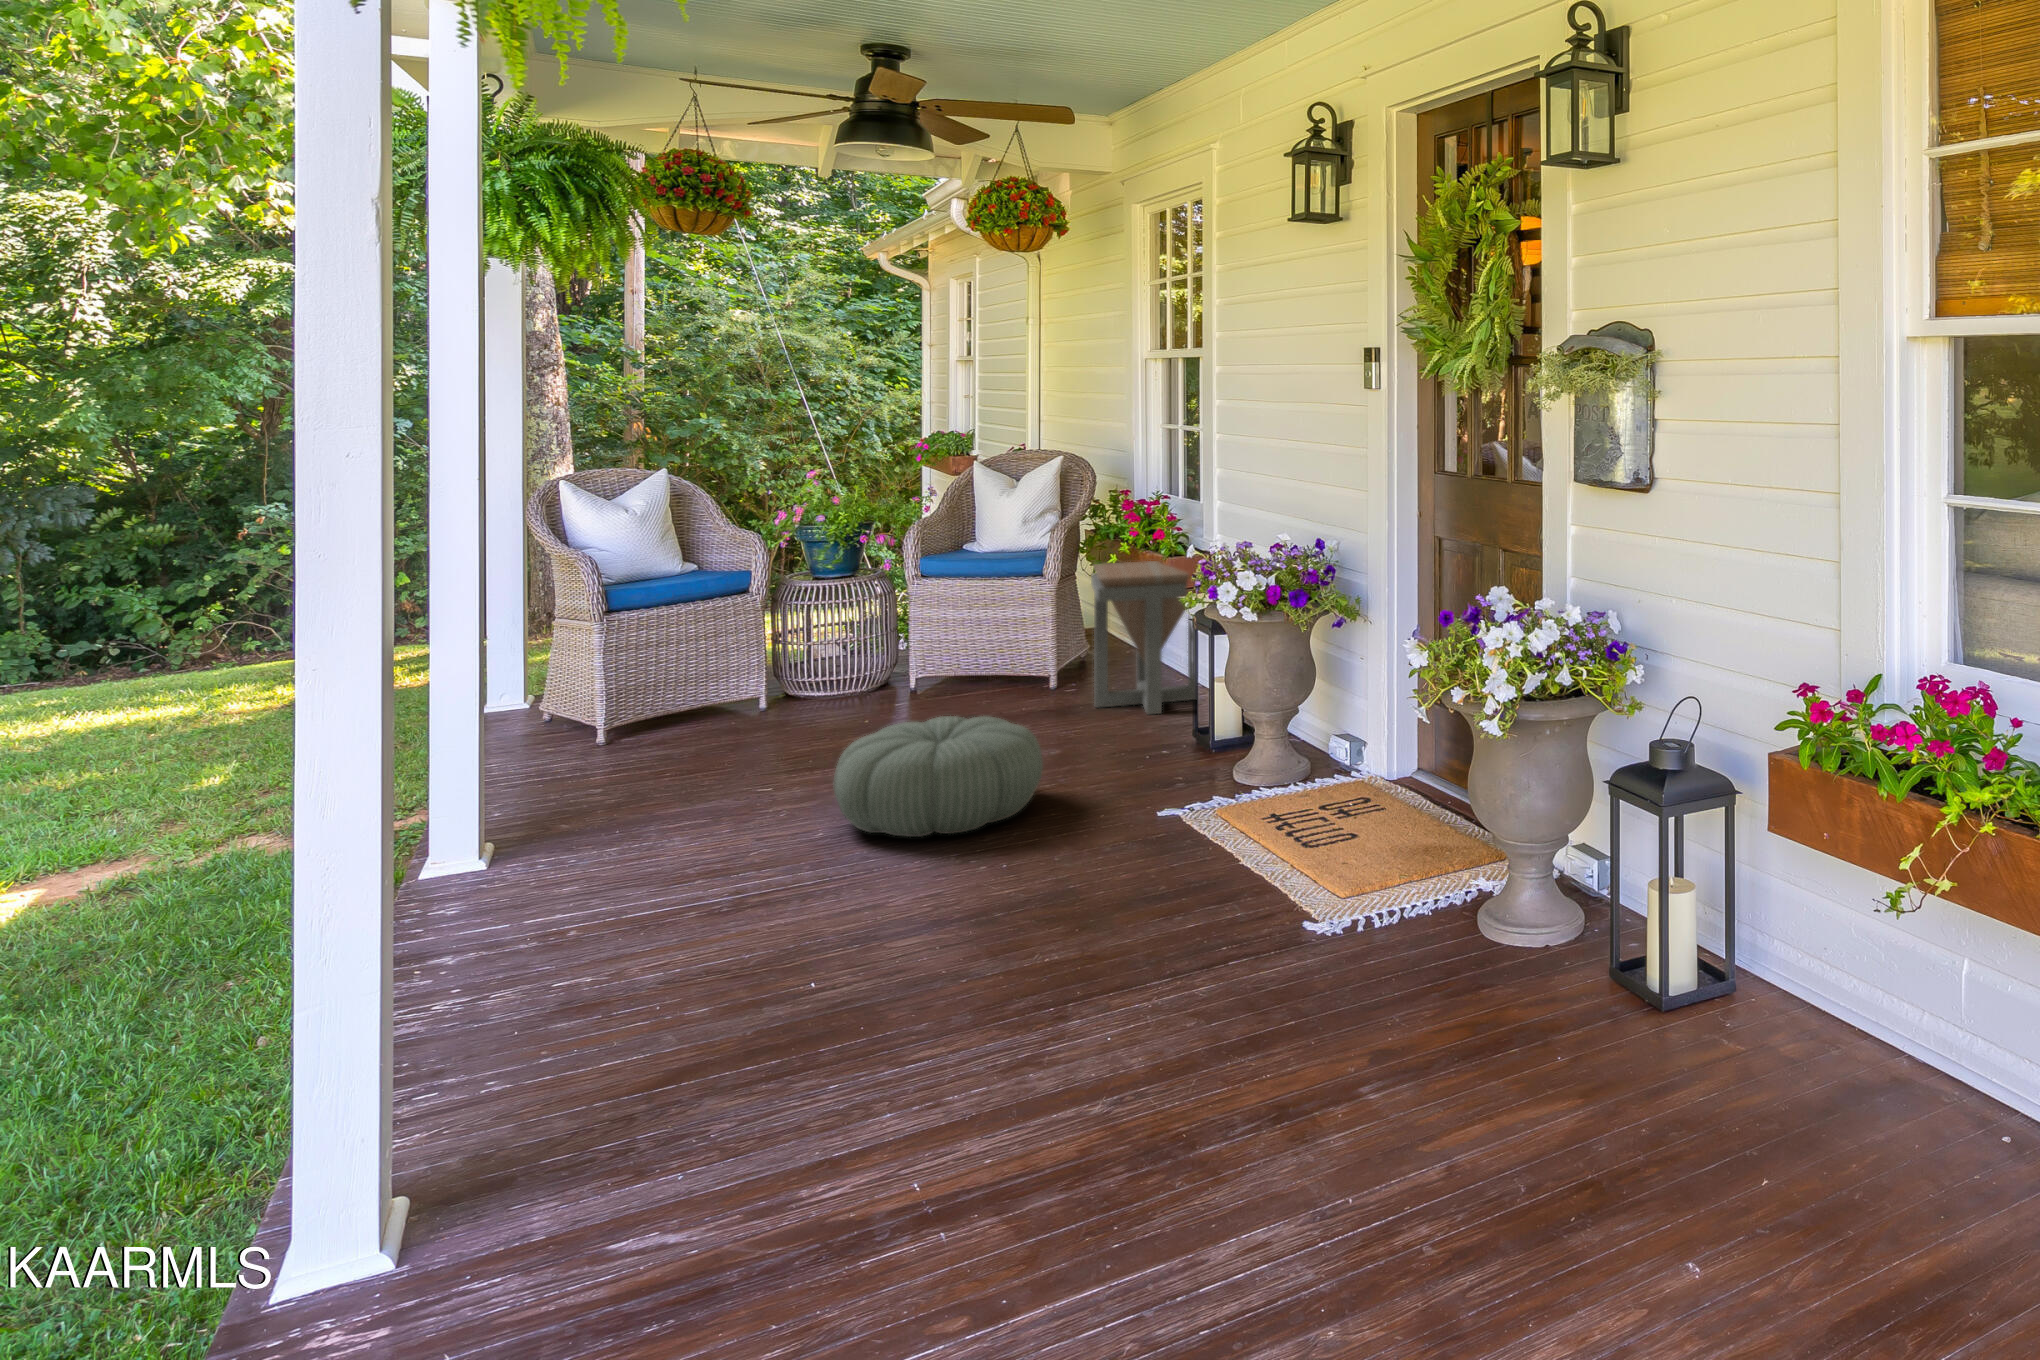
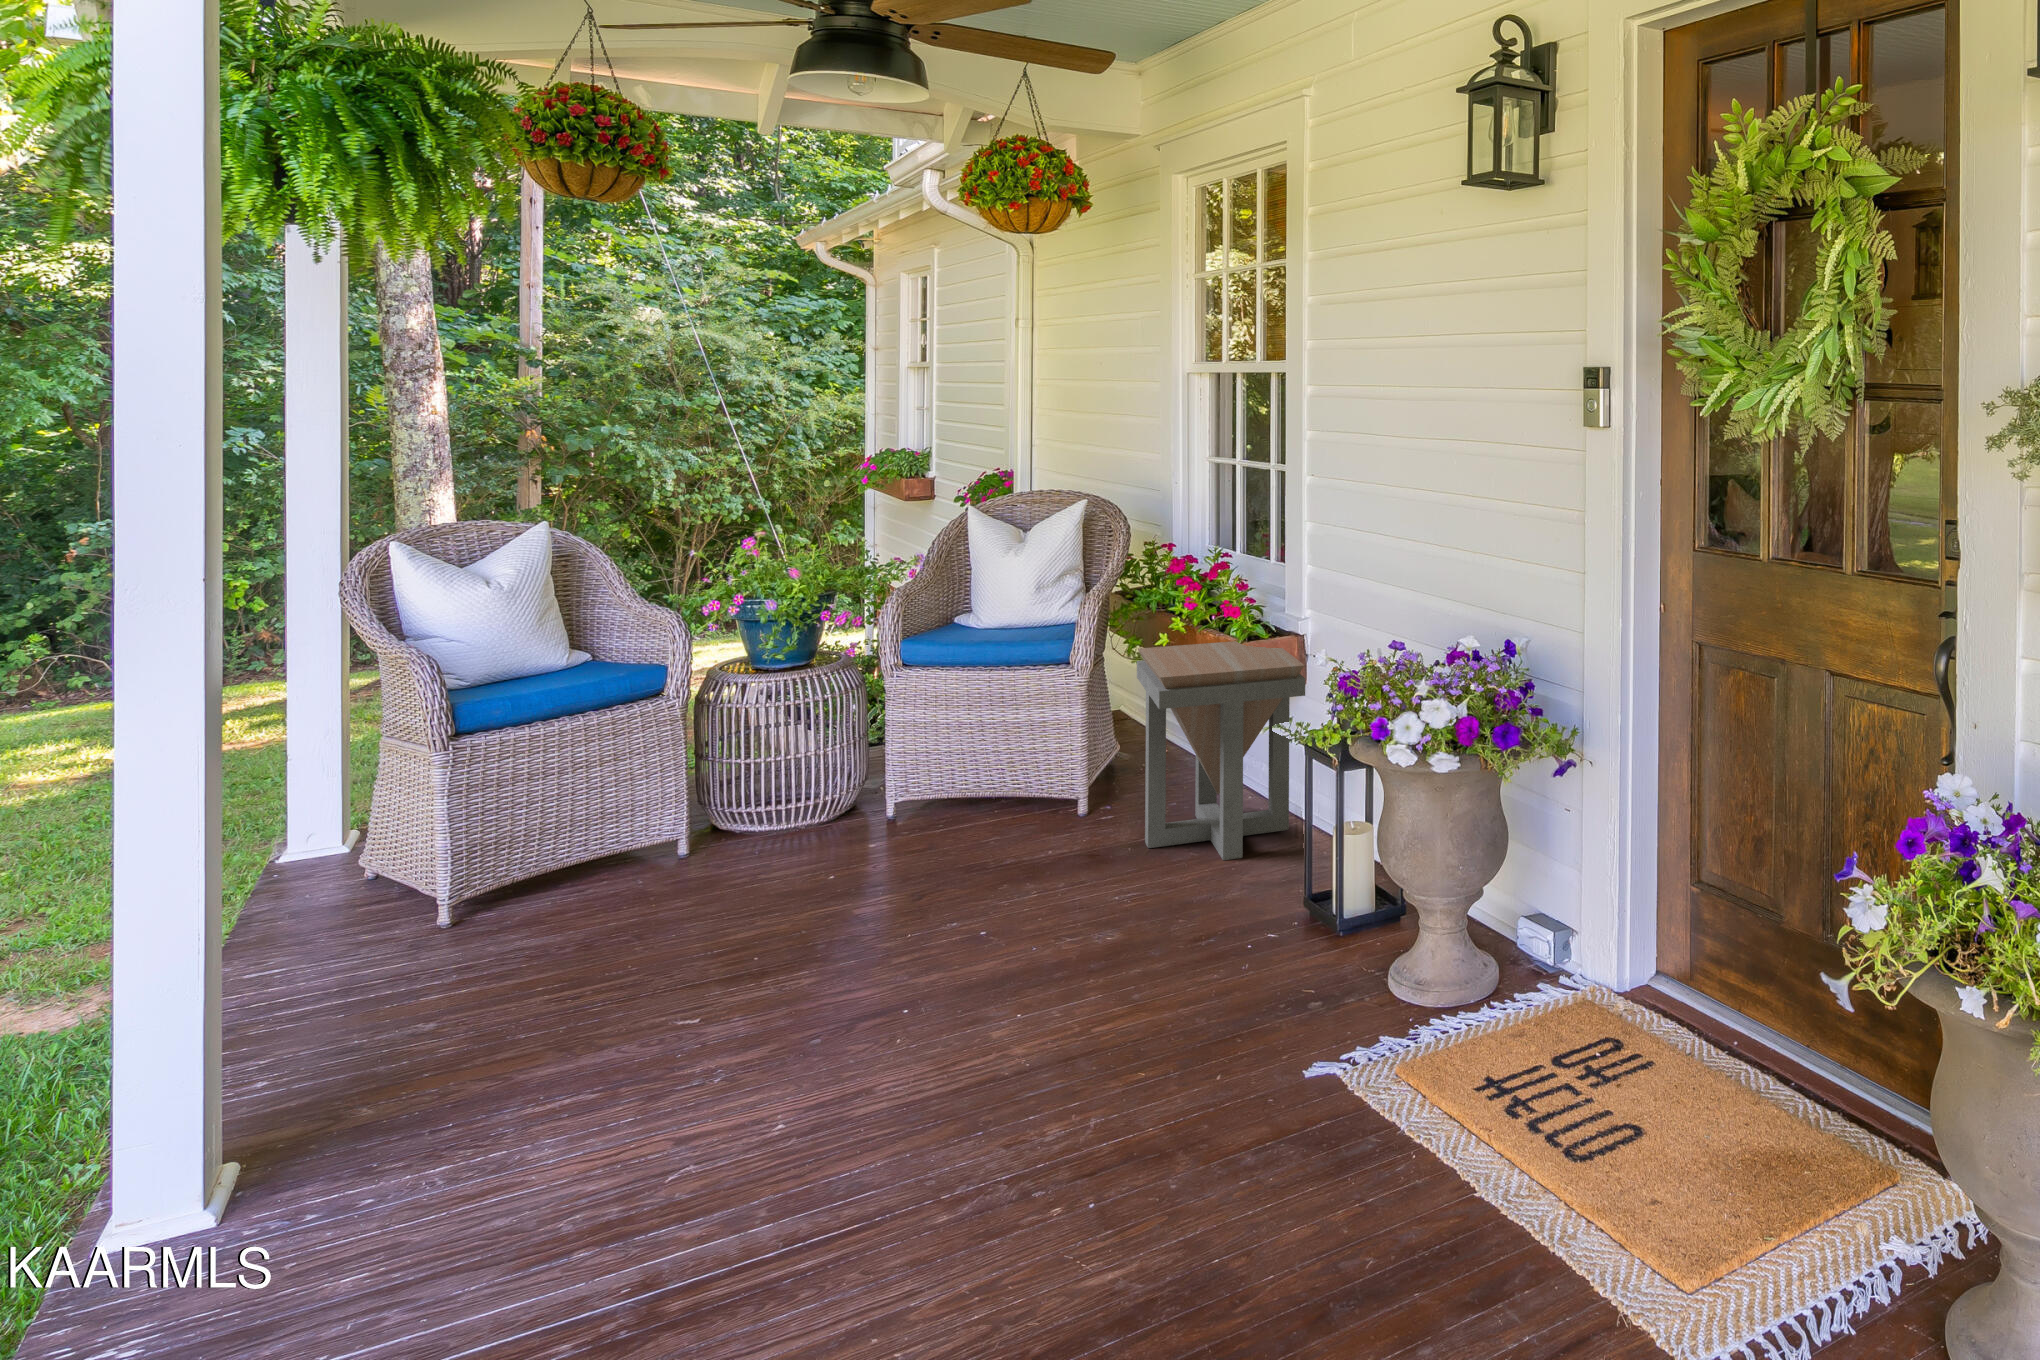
pouf: present [834,716,1043,837] -> none [805,918,1127,1149]

